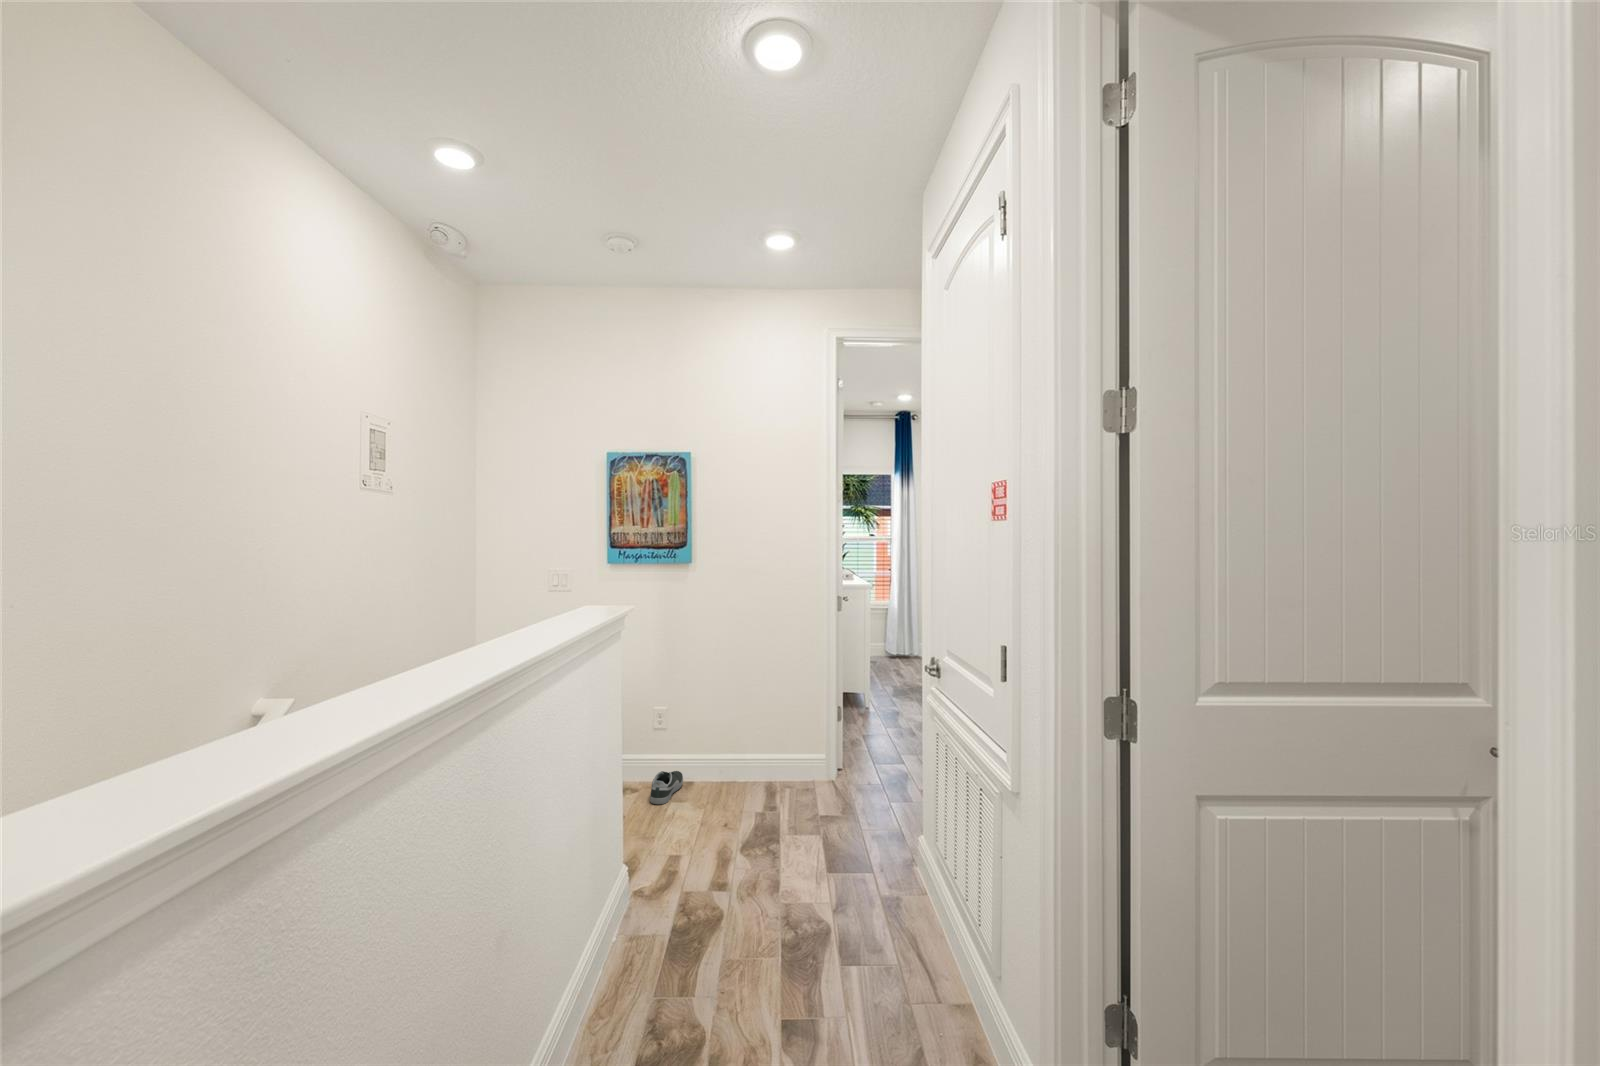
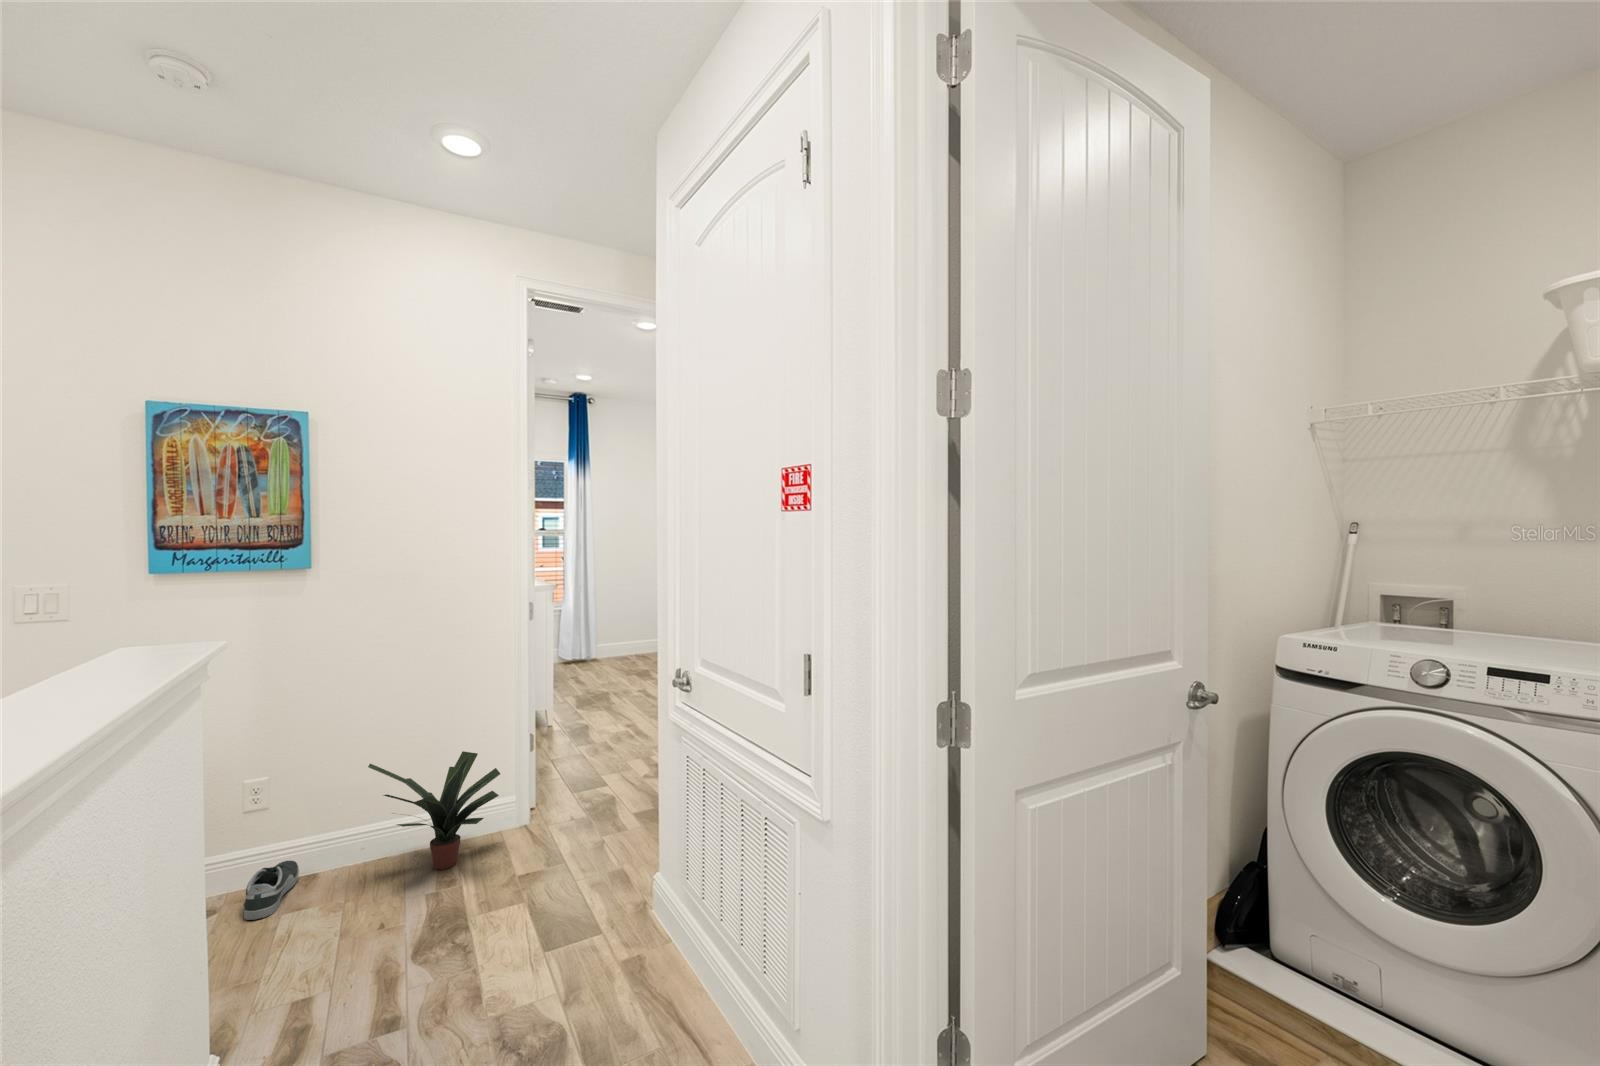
potted plant: none [723,709,813,800] -> present [368,751,500,869]

